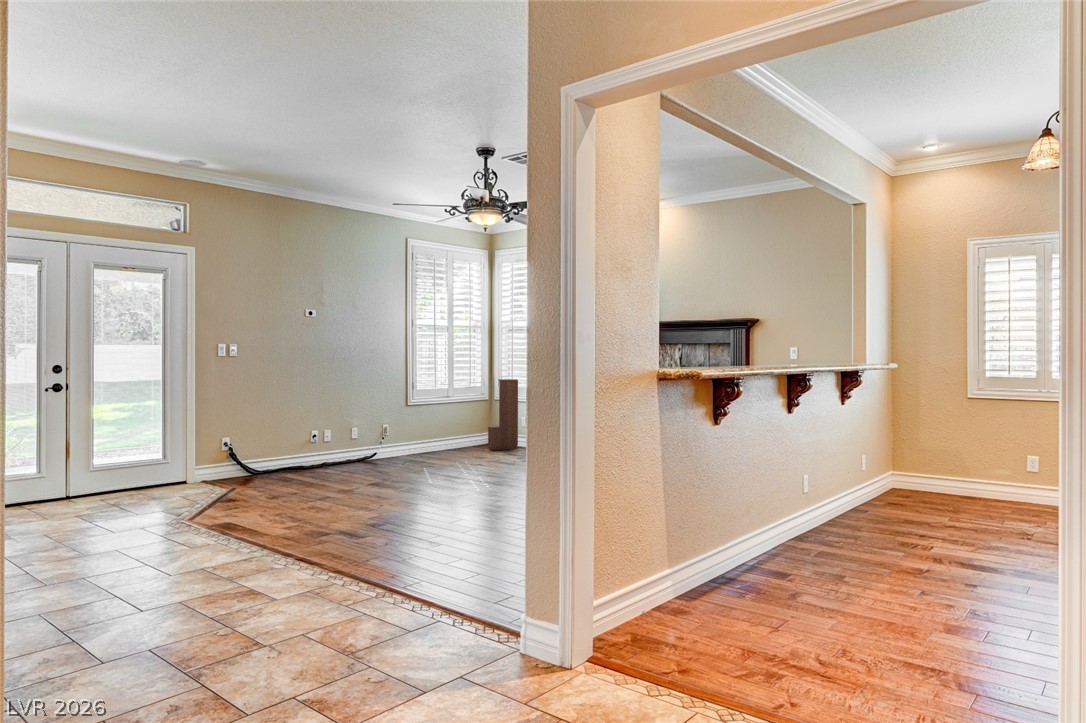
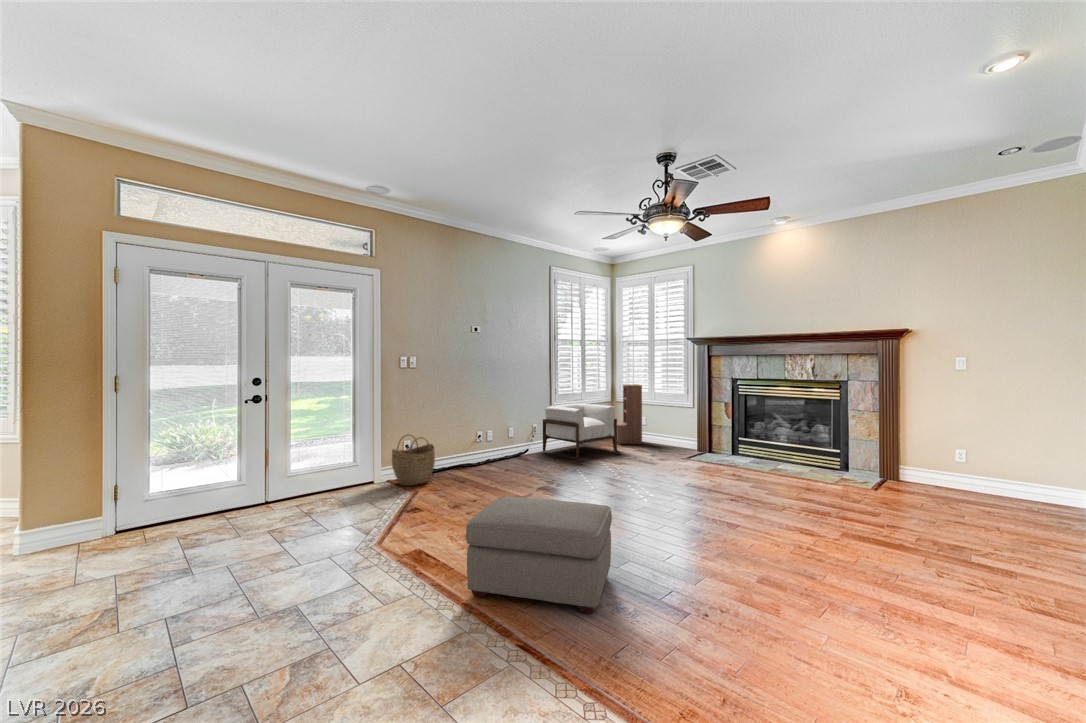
armchair: none [395,402,483,462] -> present [543,404,617,458]
woven basket: none [207,430,257,485] -> present [392,434,435,486]
ottoman: none [263,470,398,550] -> present [466,497,612,614]

